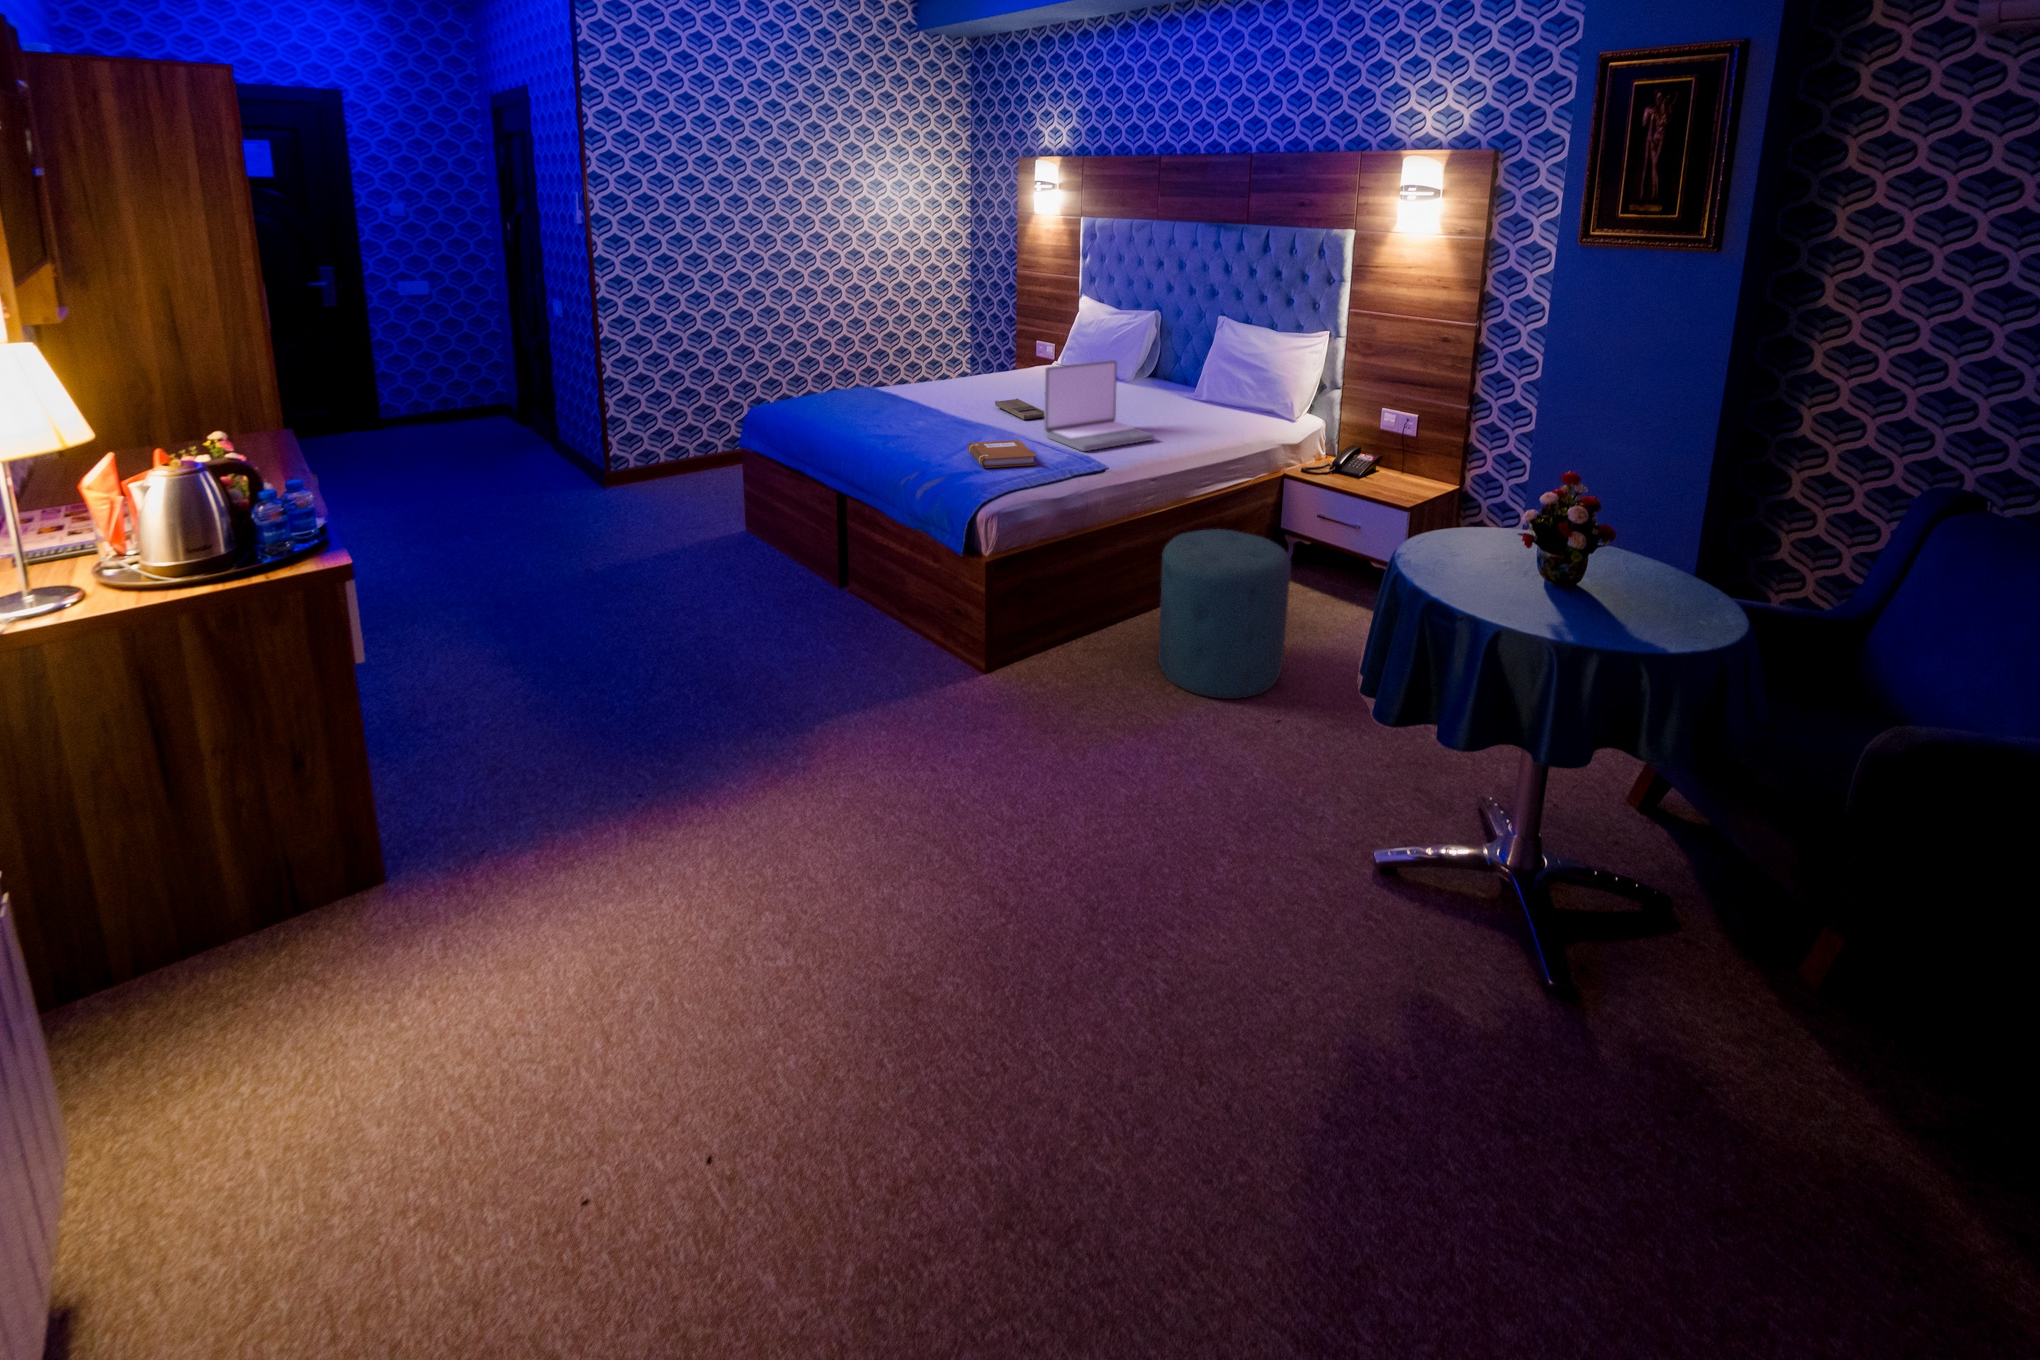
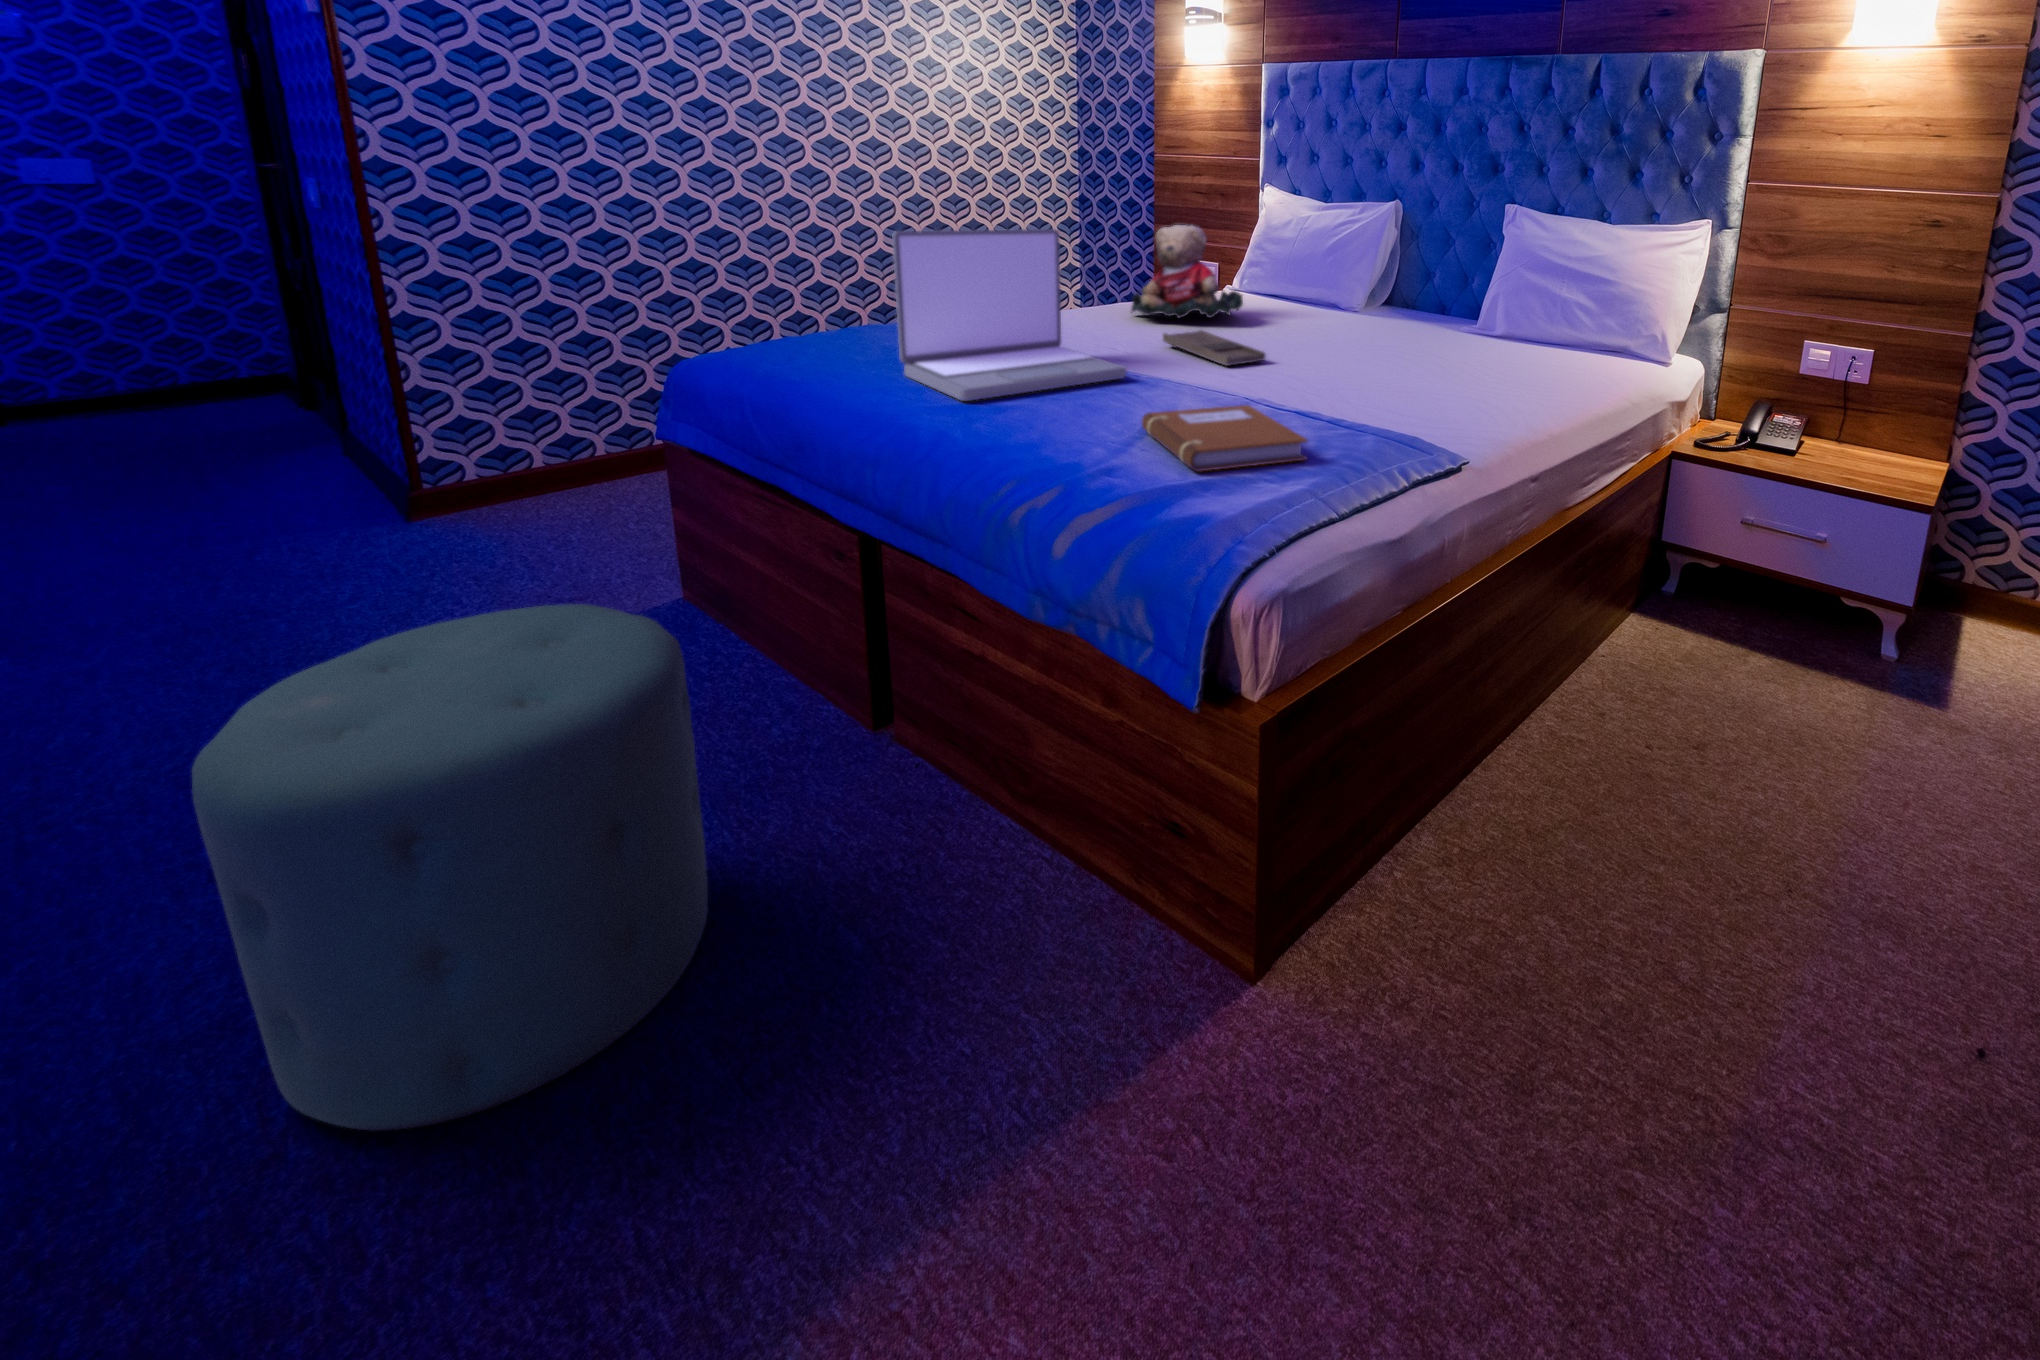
teddy bear: none [984,334,1050,390] -> present [1132,225,1243,318]
laptop: present [1044,360,1154,451] -> present [892,229,1127,401]
ottoman: present [1159,529,1291,699] -> present [192,604,708,1131]

